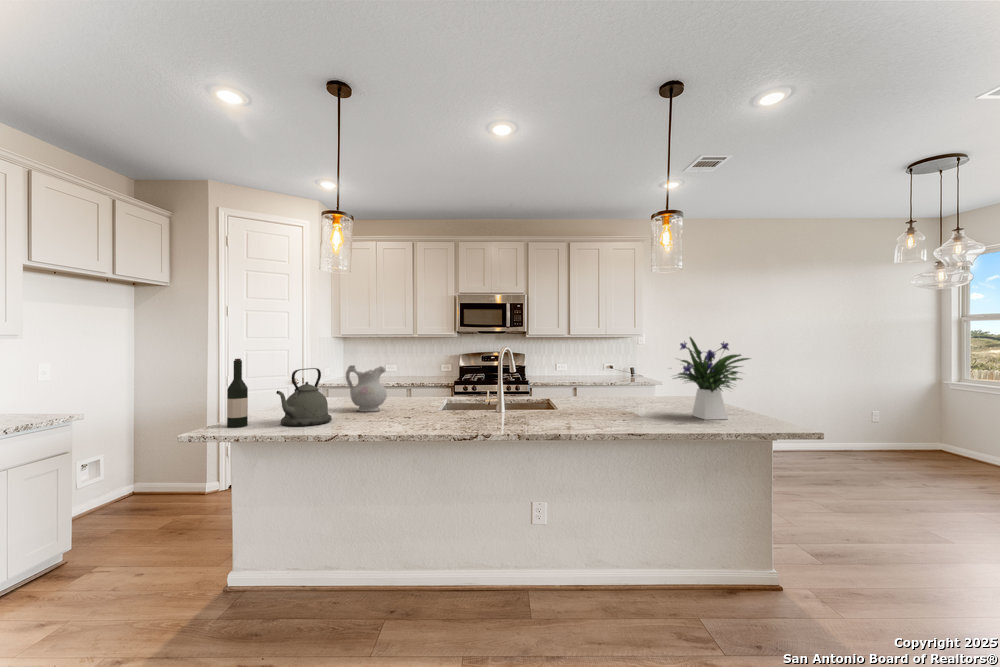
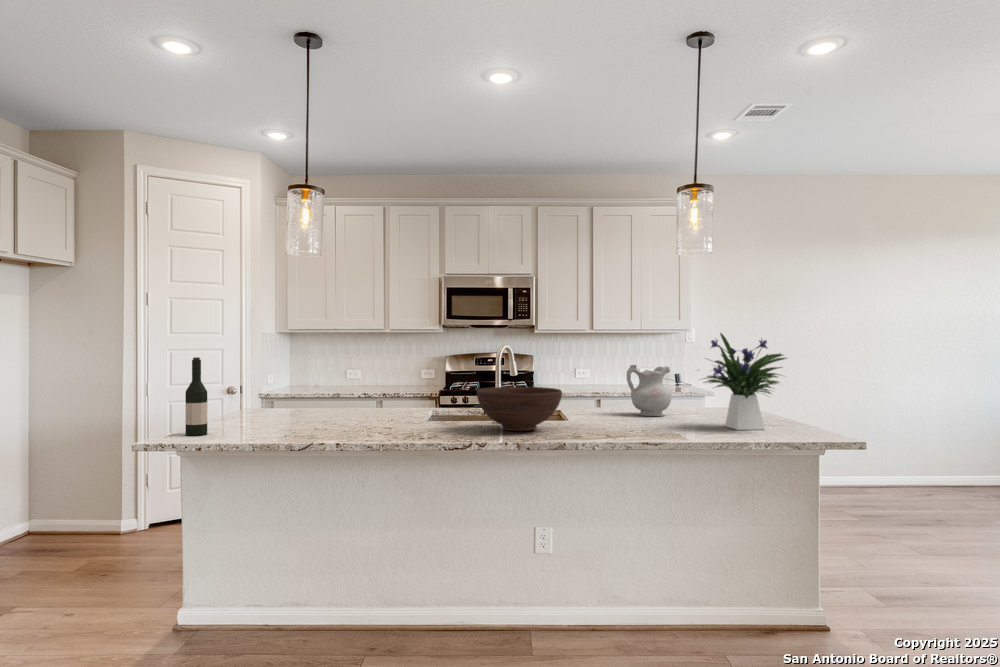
ceramic pitcher: present [346,365,387,412] -> present [627,365,671,416]
kettle: present [276,368,332,426] -> none [243,369,302,435]
fruit bowl: none [482,382,555,422] -> present [477,387,562,431]

